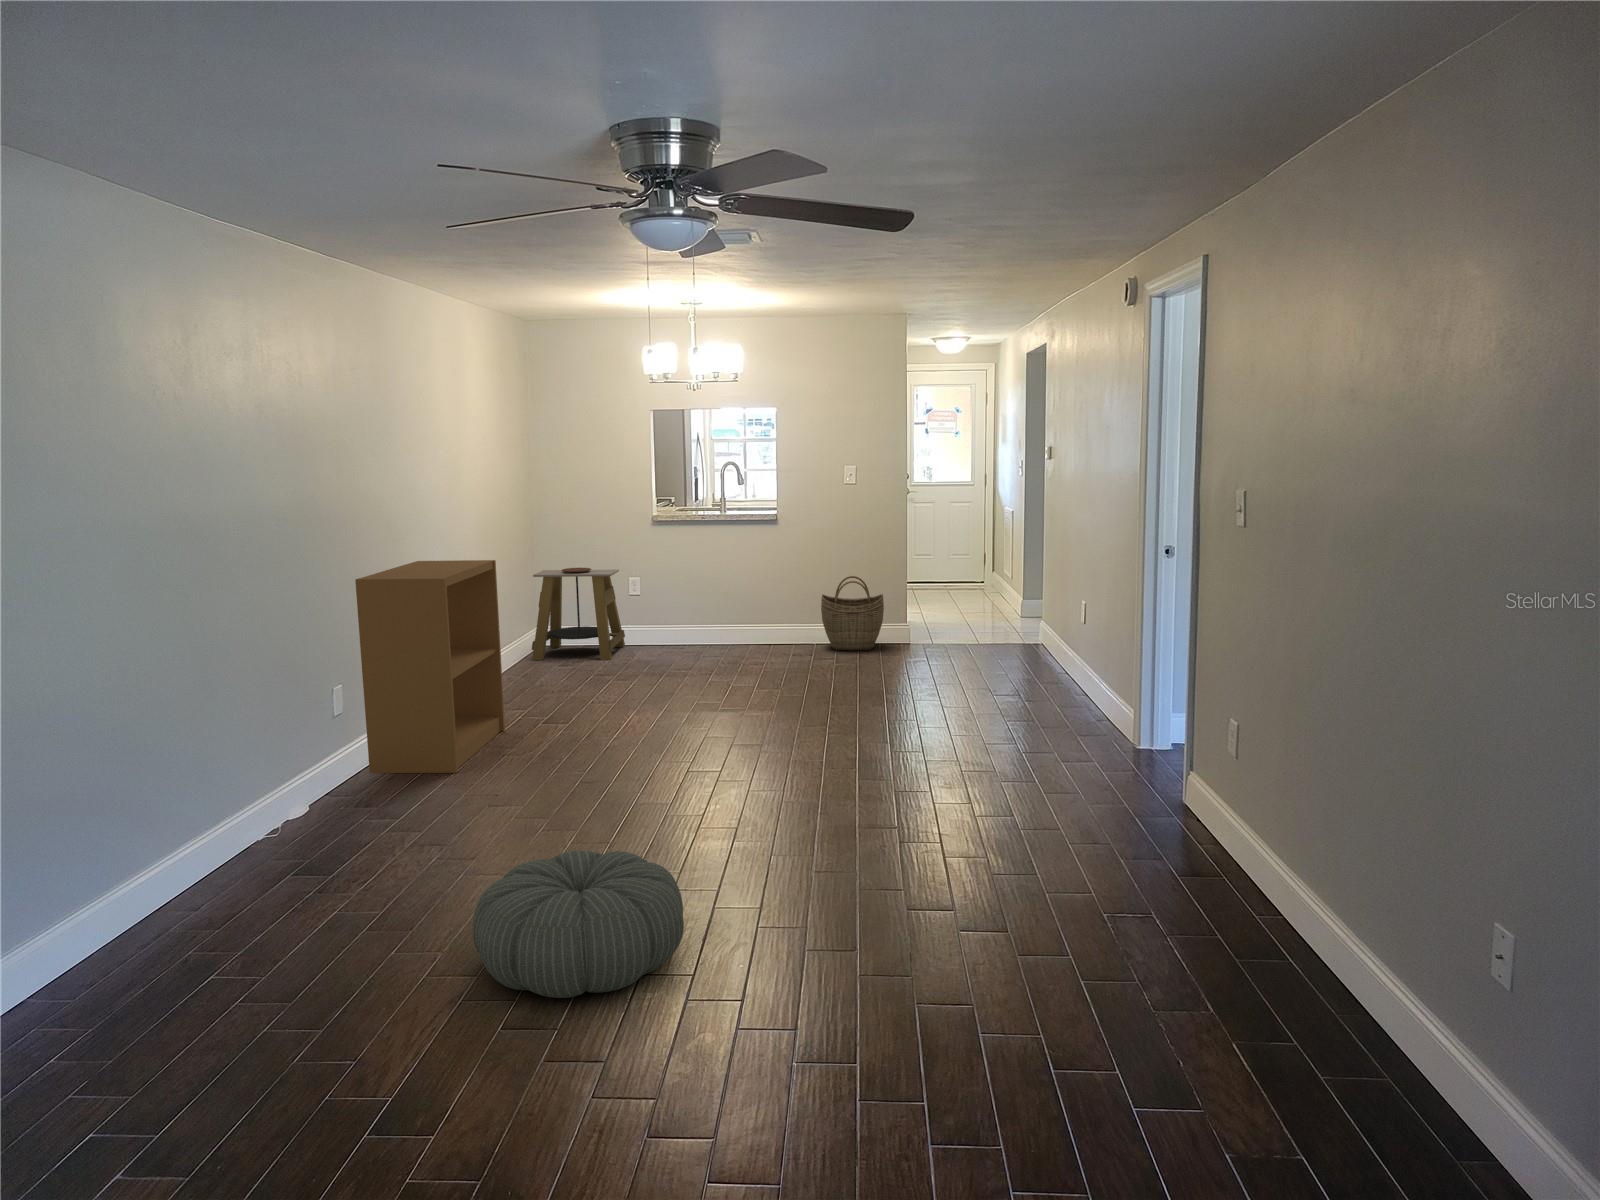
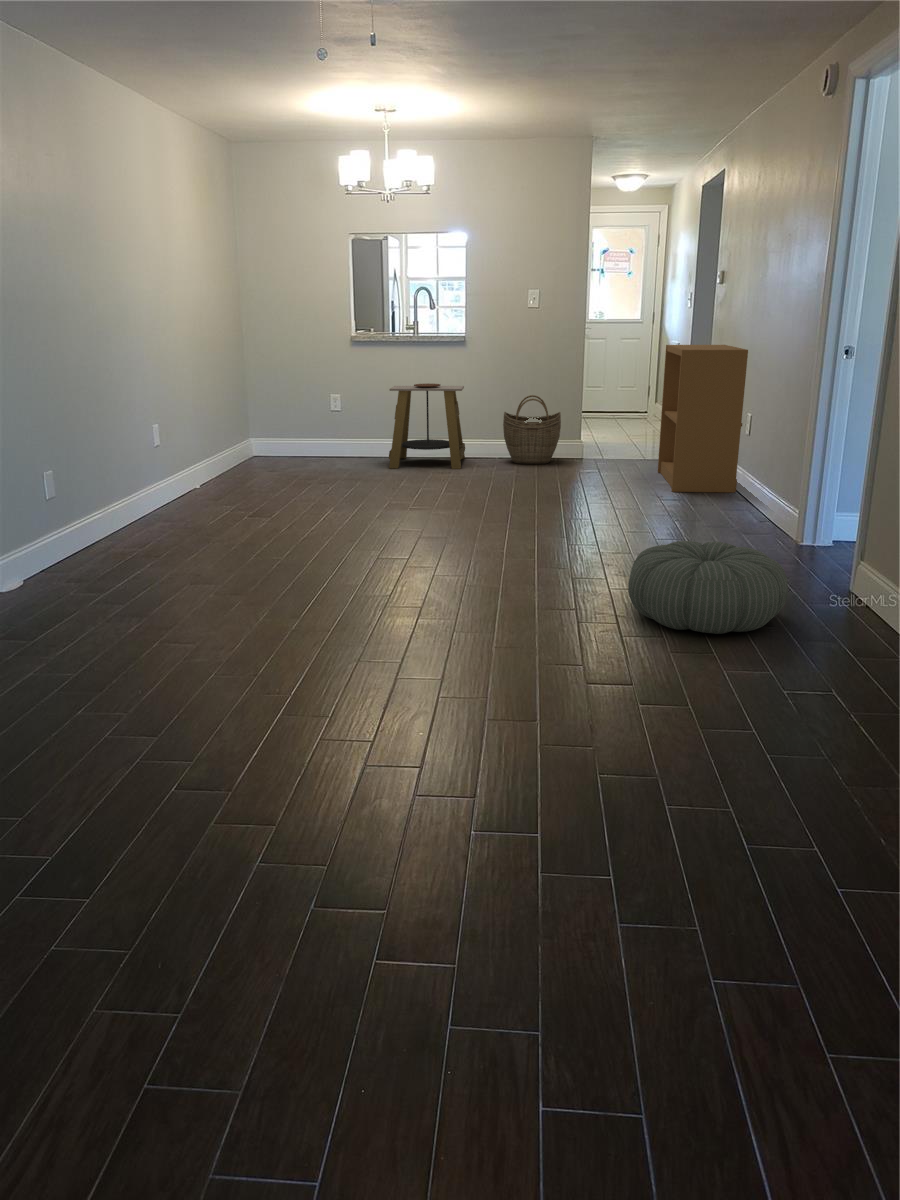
bookshelf: present [355,560,505,773] -> present [658,345,748,492]
side table: present [532,568,625,660] -> present [389,383,465,469]
pouf: present [473,851,684,998] -> present [628,541,788,634]

